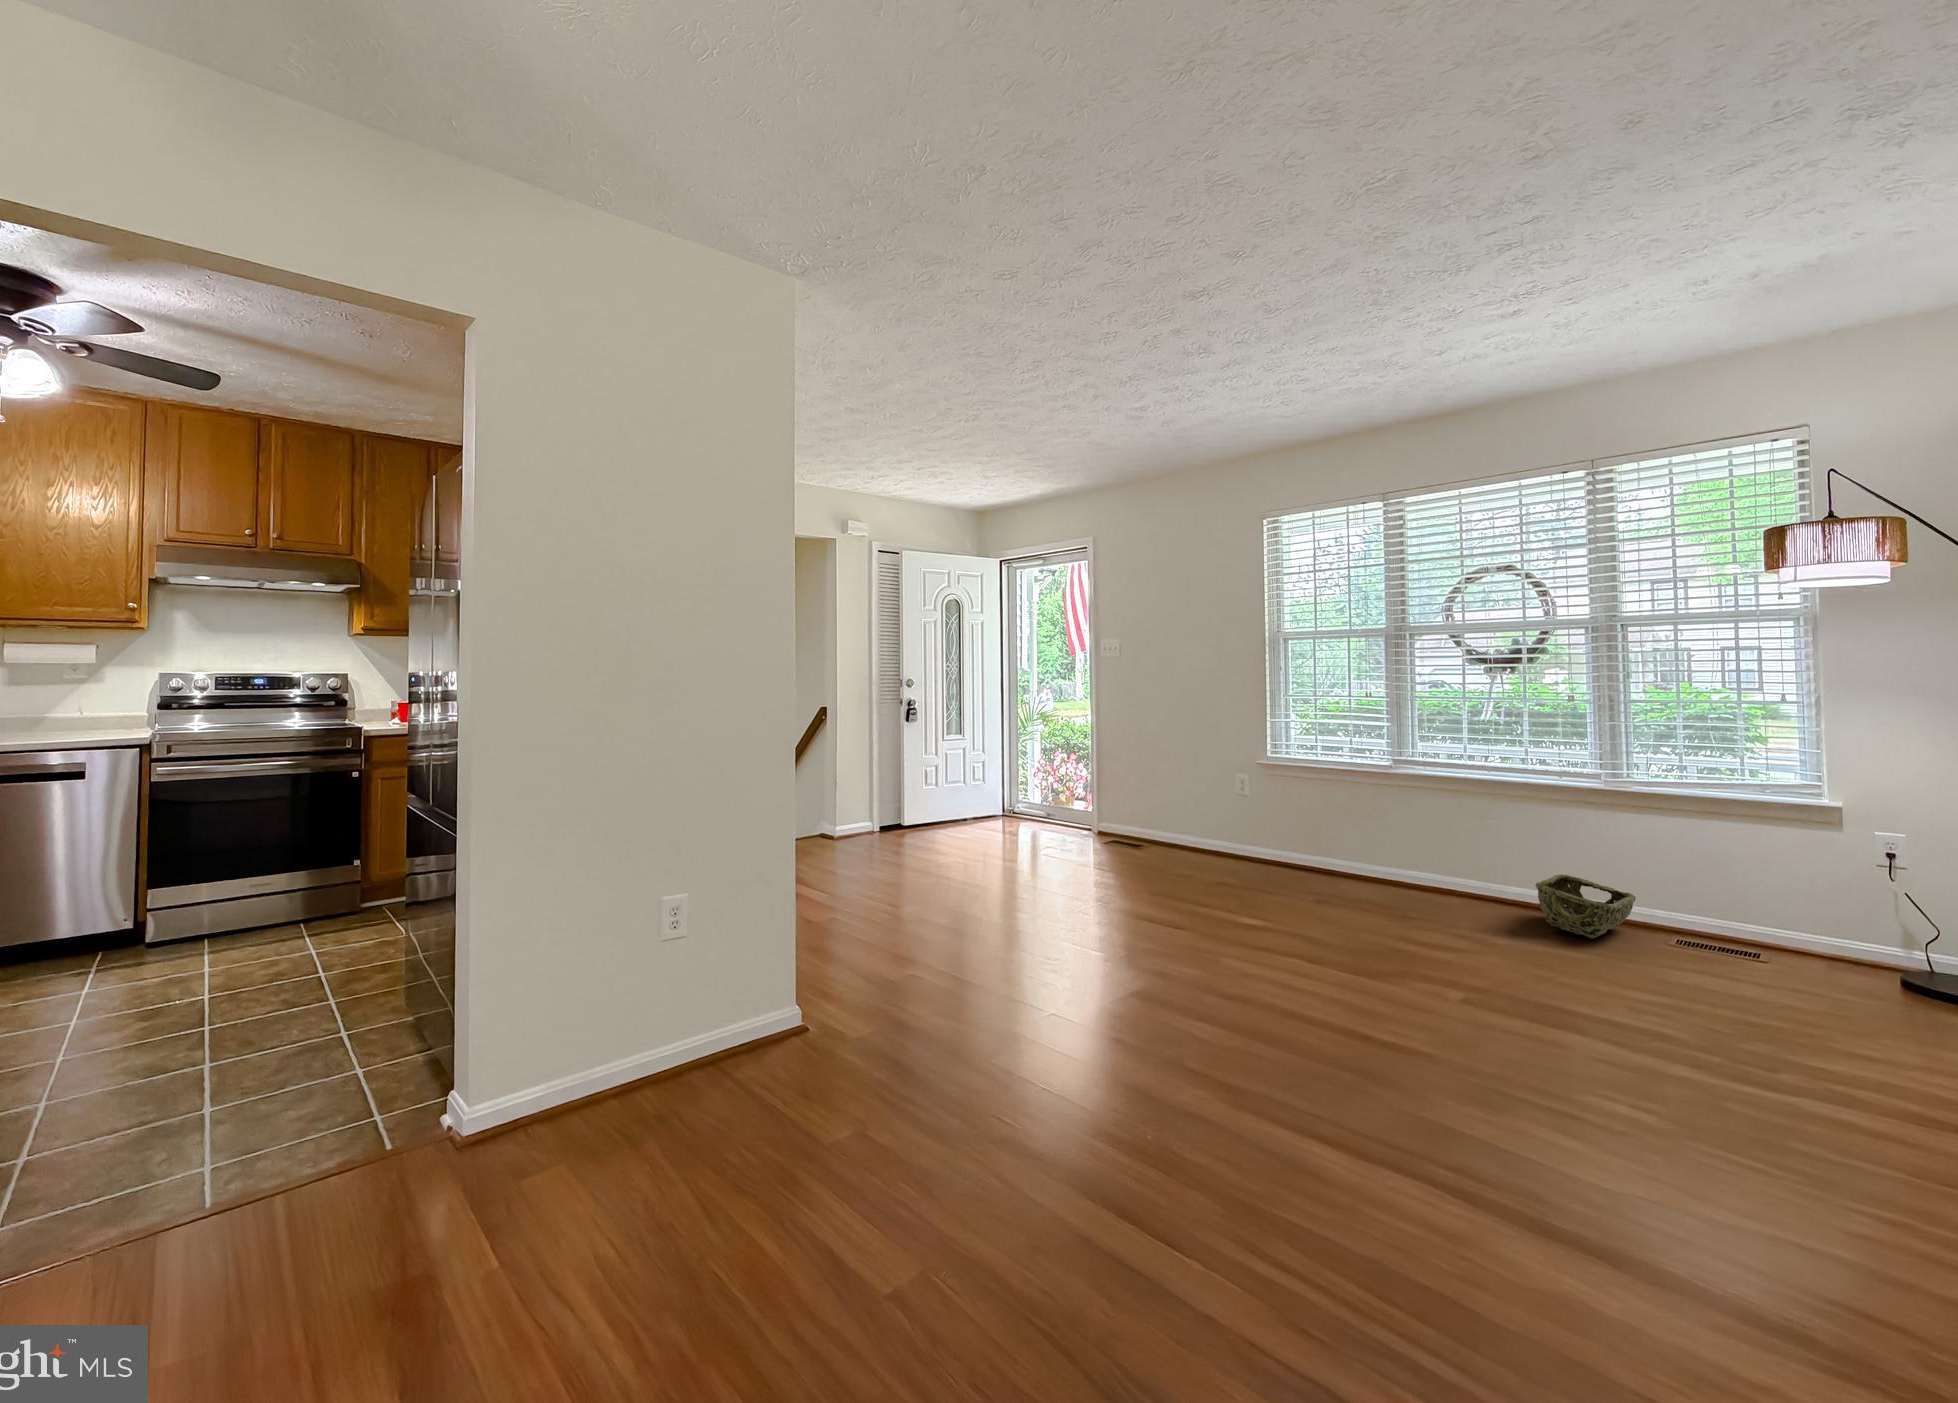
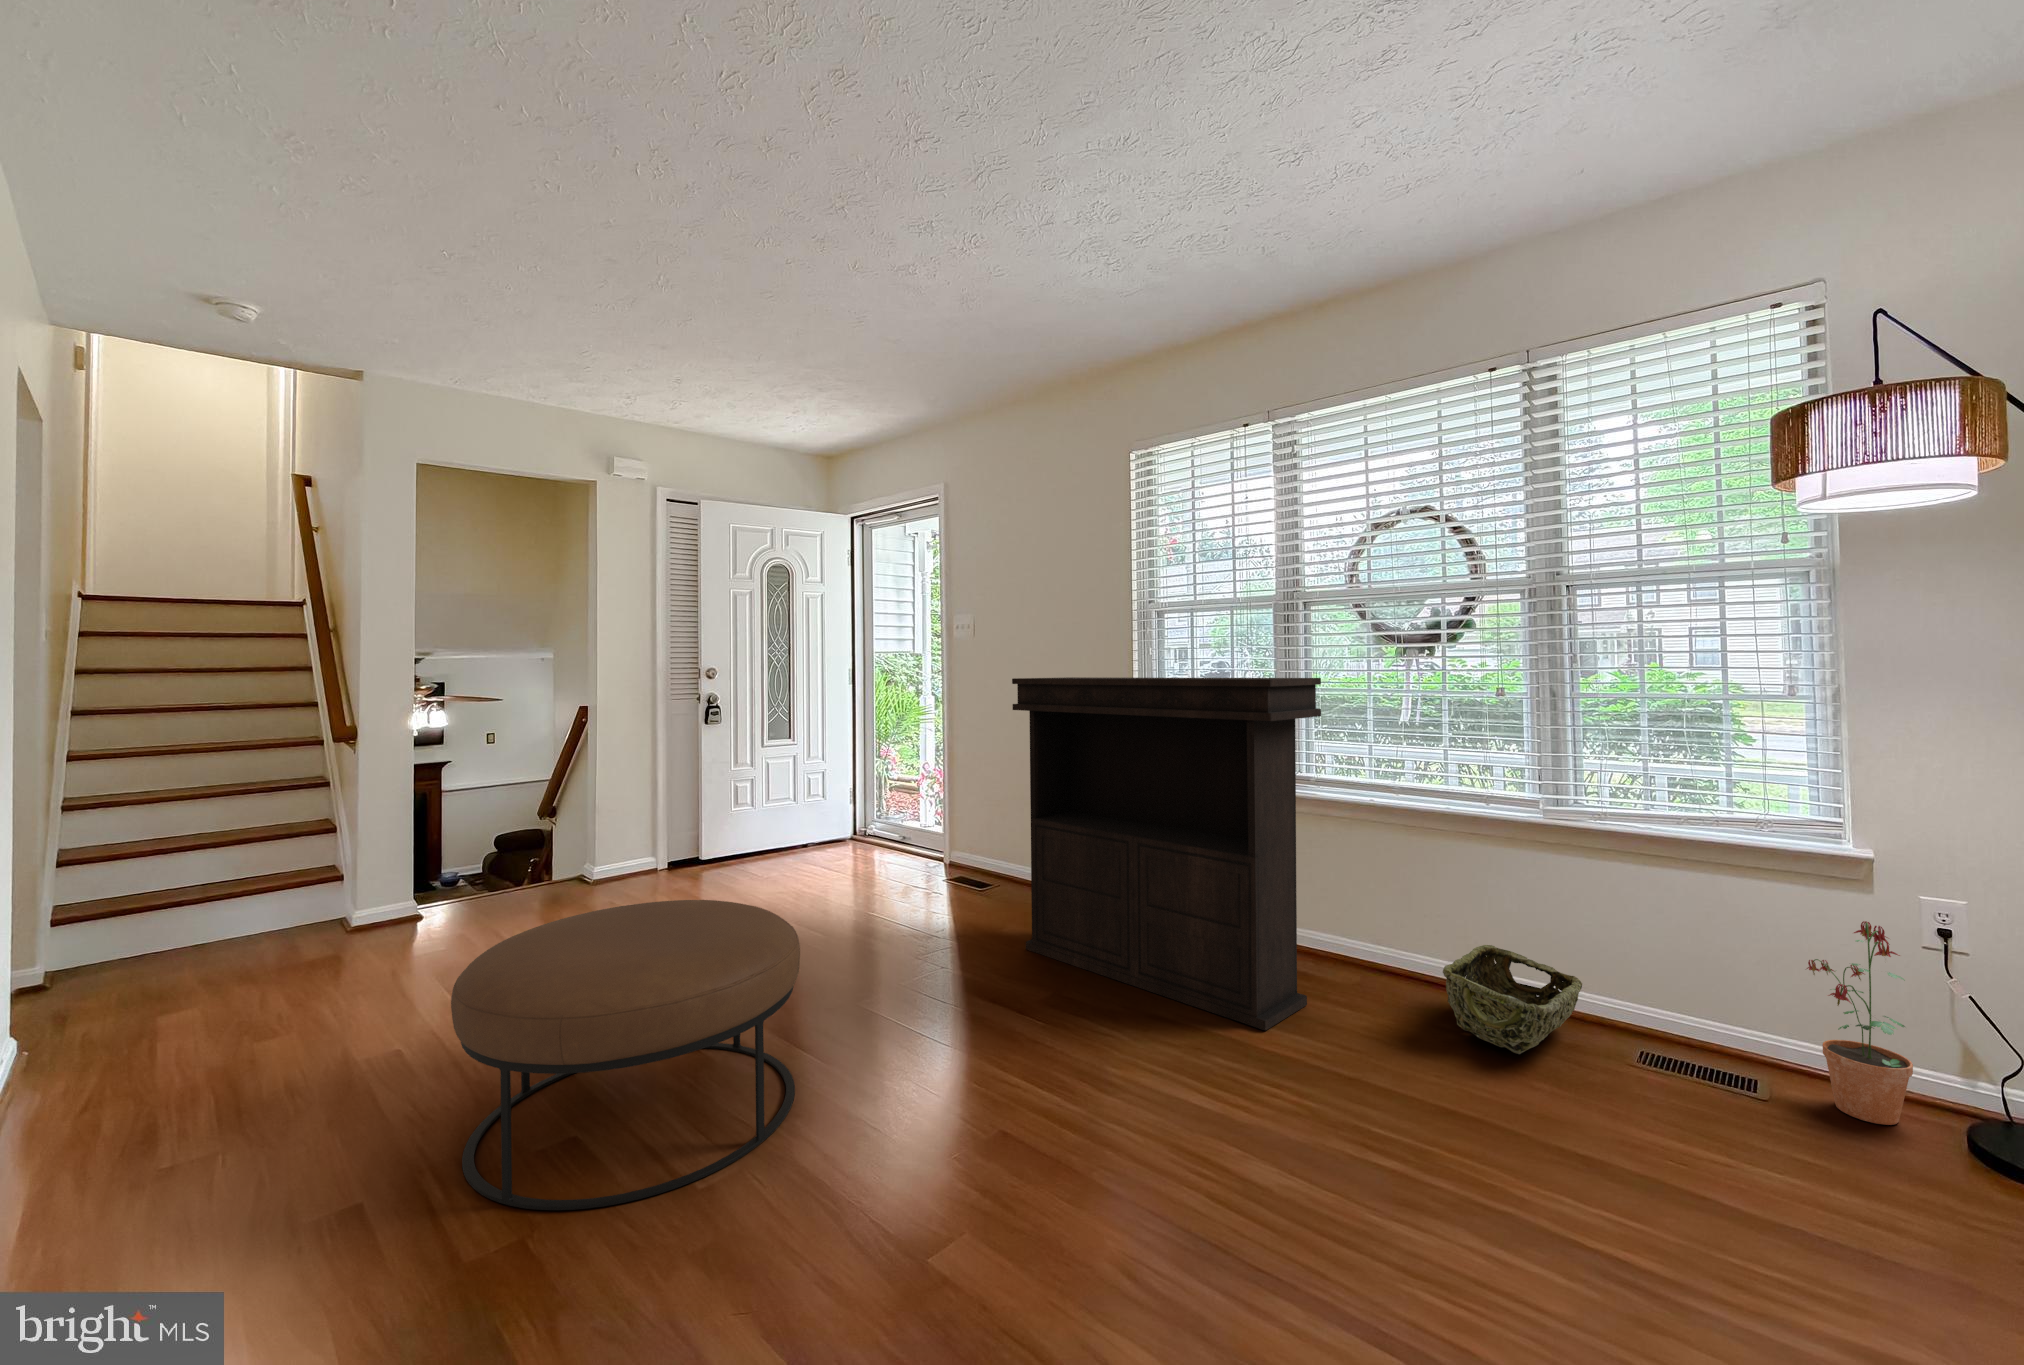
console table: none [1194,686,1441,925] -> present [1012,677,1321,1030]
ottoman: none [941,828,1130,982] -> present [451,900,800,1210]
potted plant: none [1794,848,1866,974] -> present [1807,921,1913,1125]

